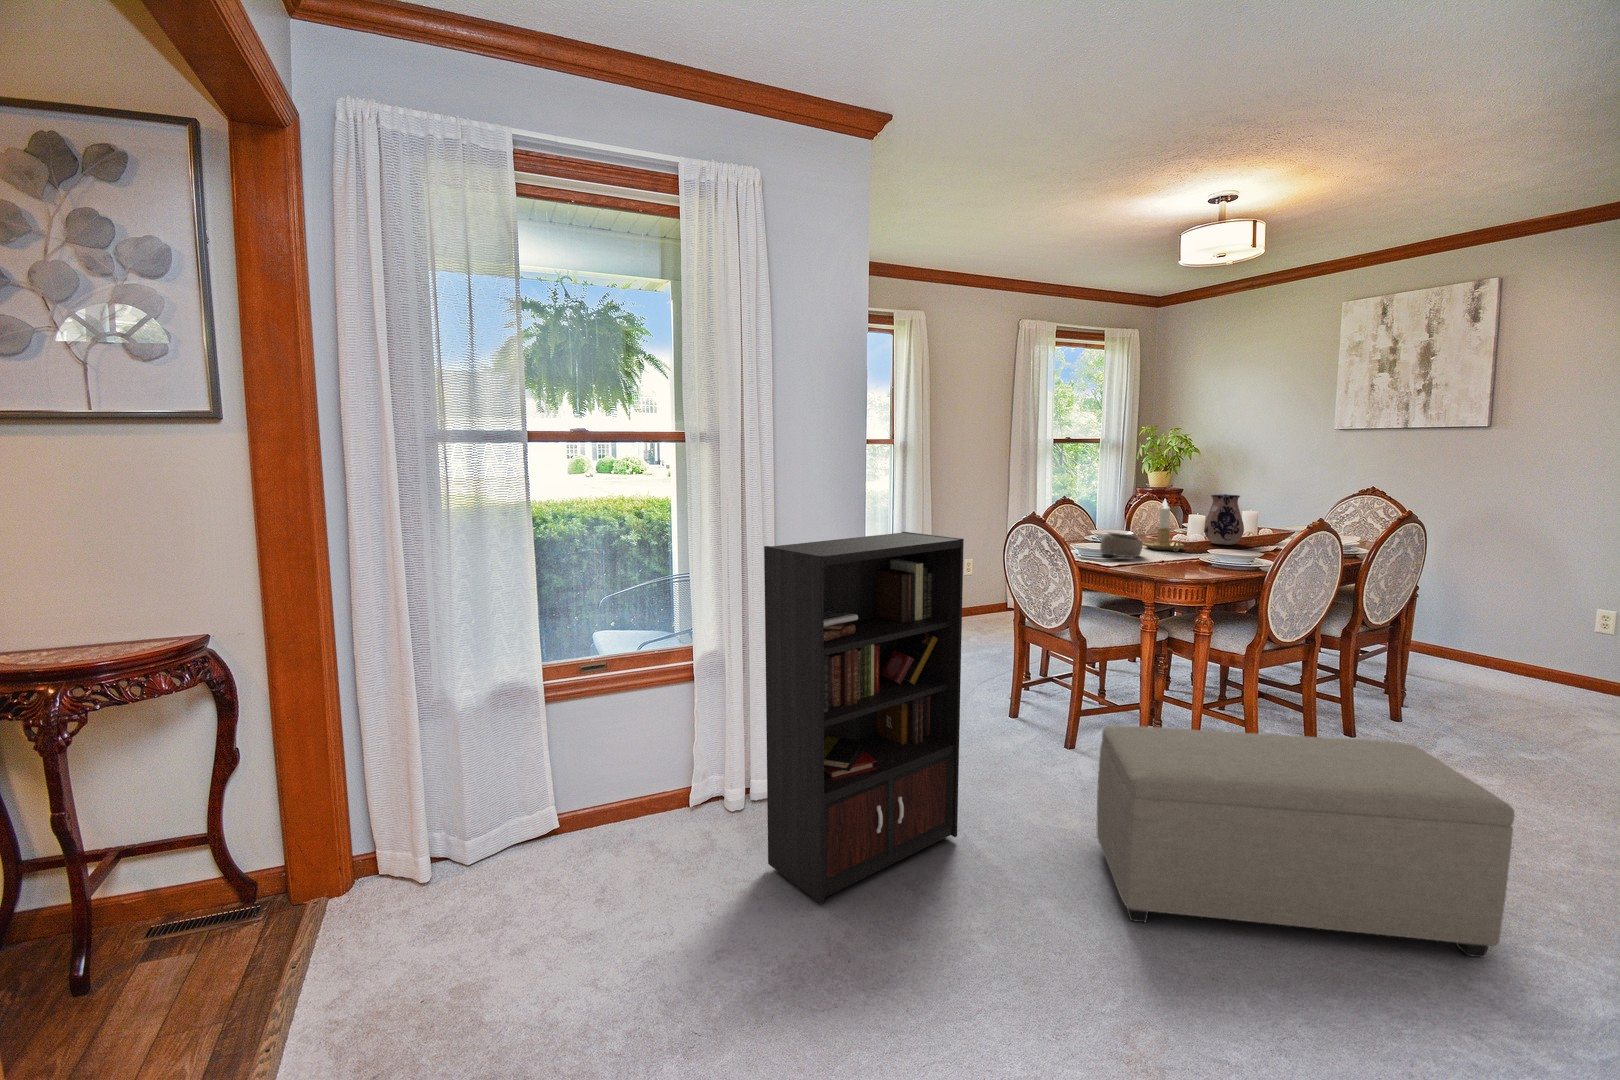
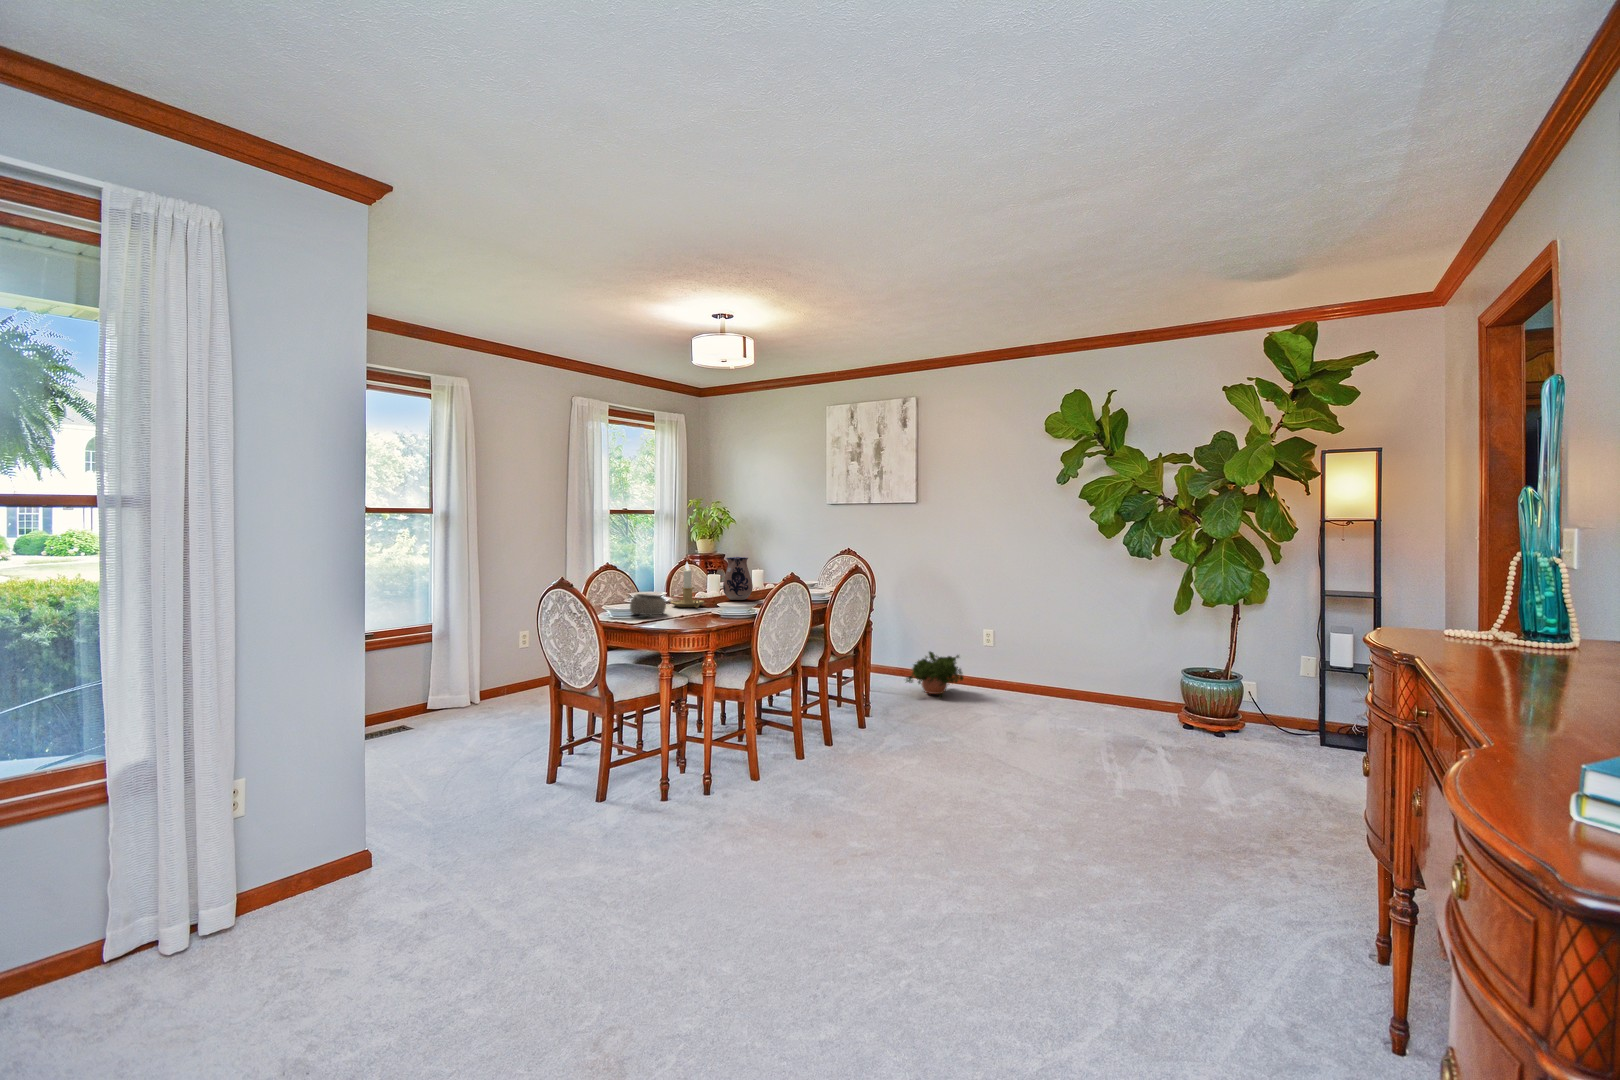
bookcase: present [764,532,964,904] -> none [203,600,466,1027]
potted plant: none [1449,626,1562,693] -> present [906,652,963,694]
ottoman: present [1096,726,1515,957] -> none [605,742,887,944]

